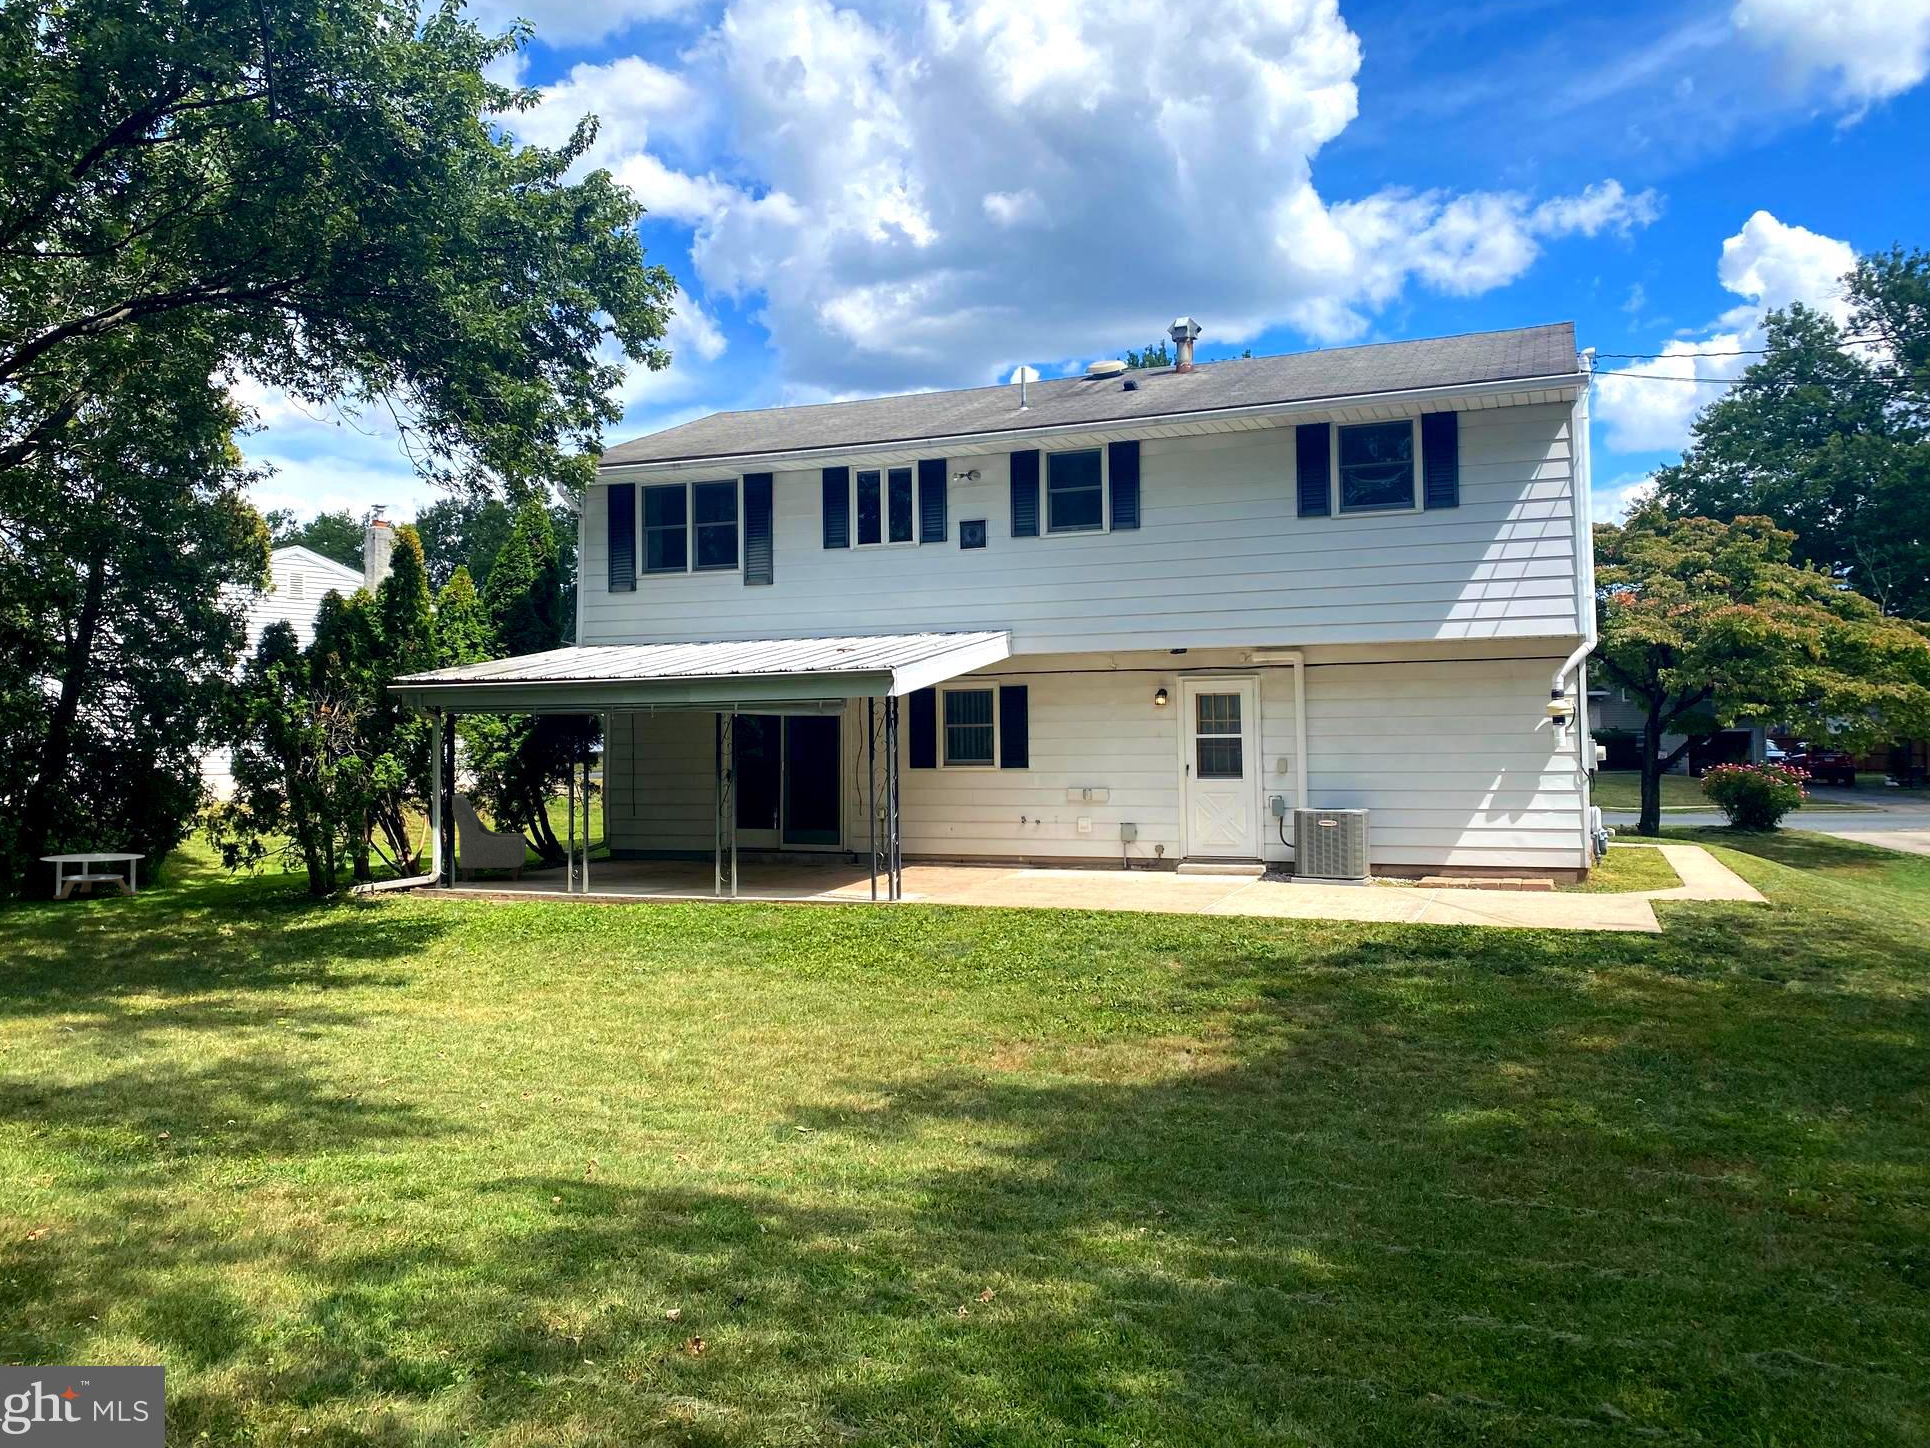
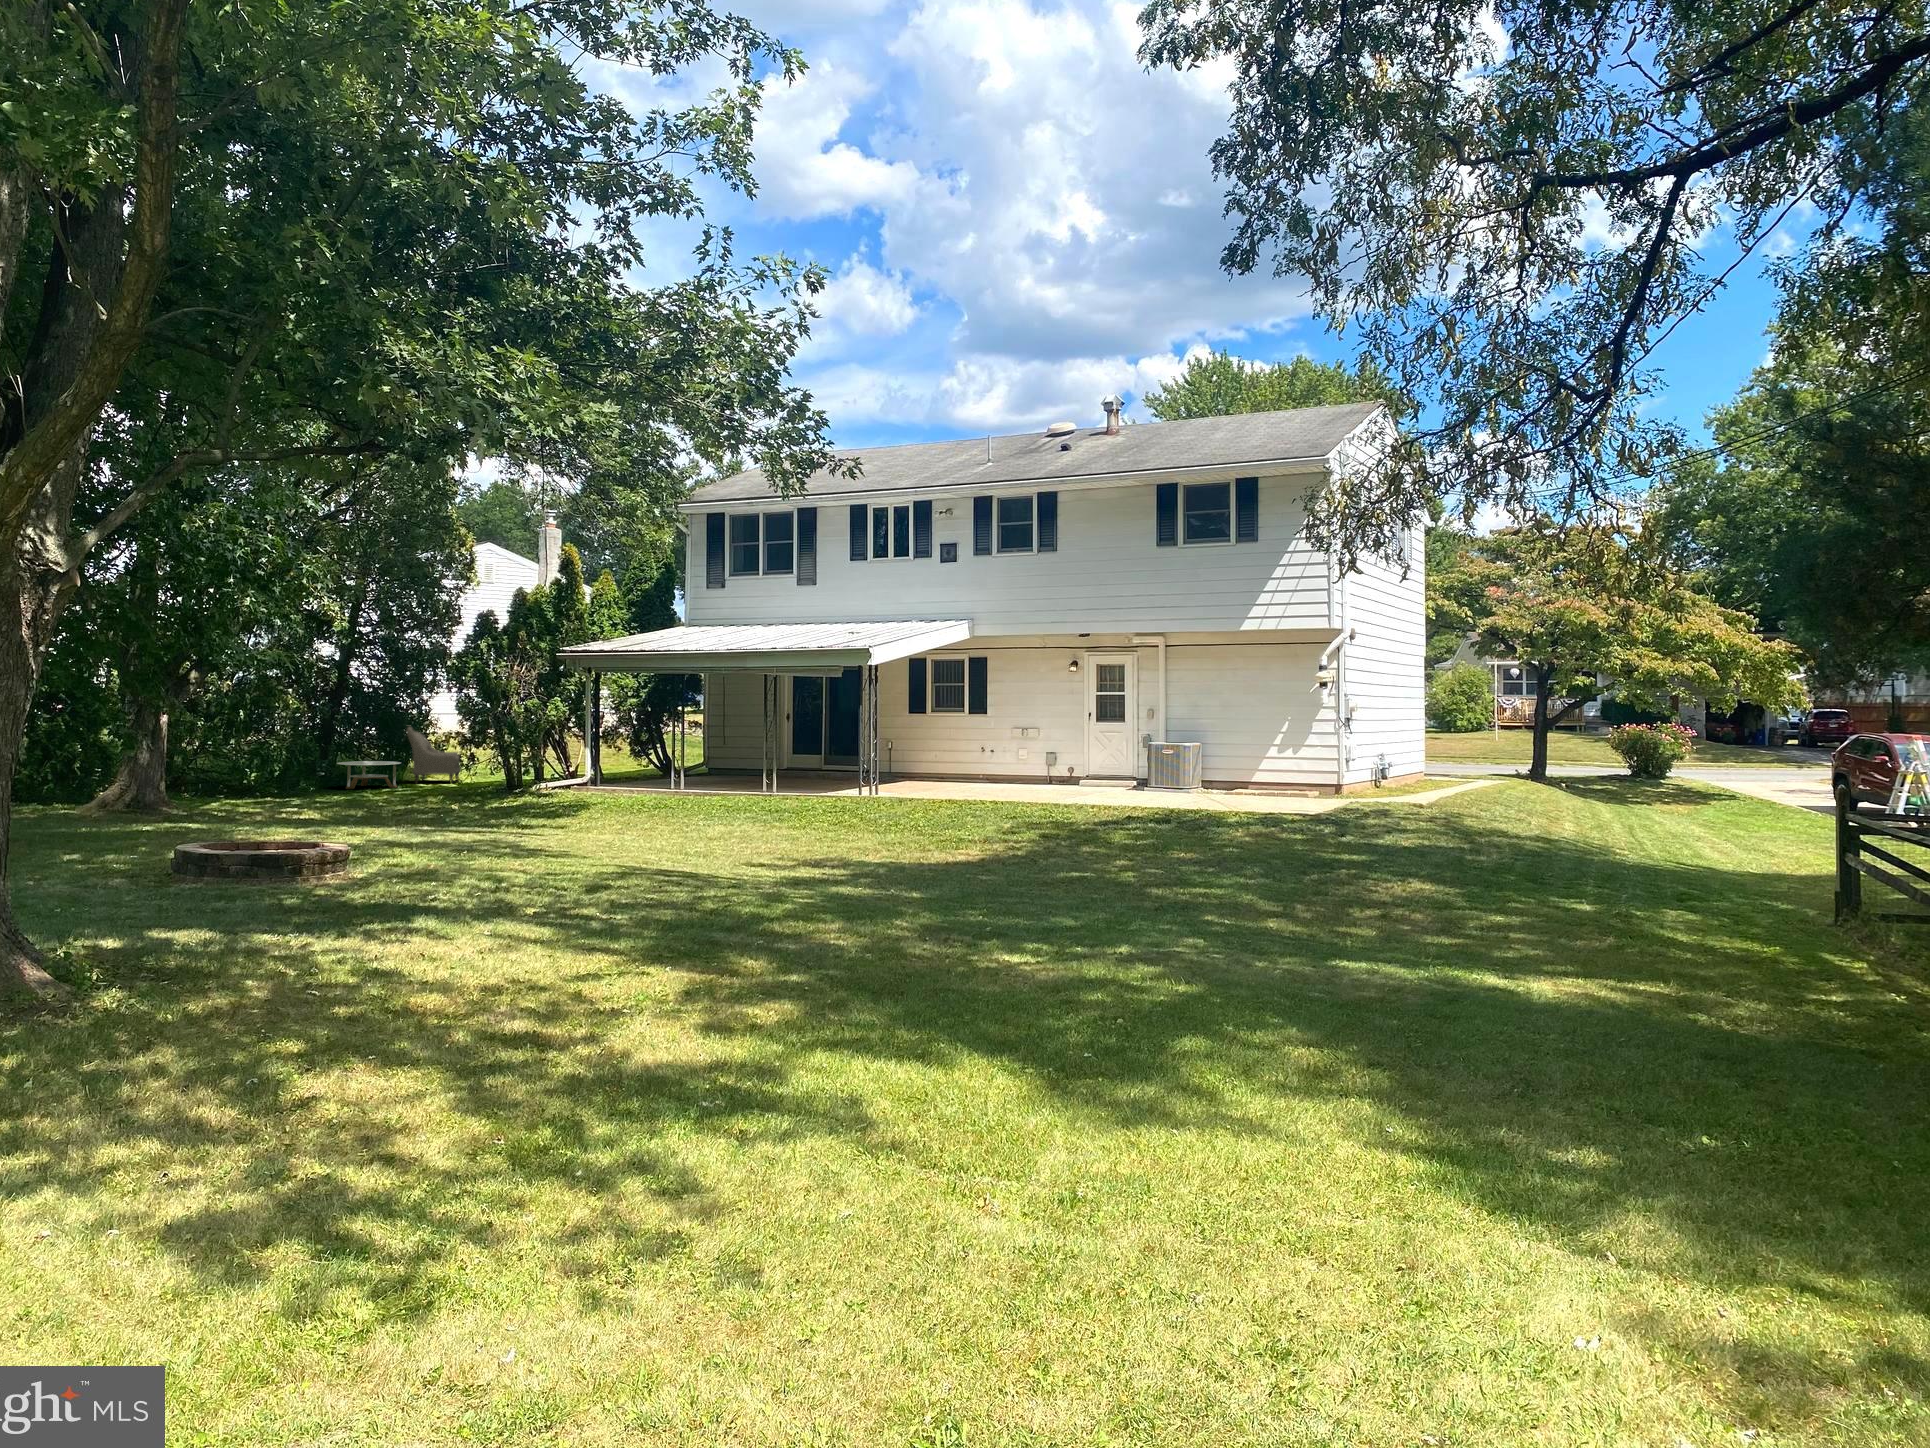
chair: present [452,793,526,882] -> present [406,727,461,784]

